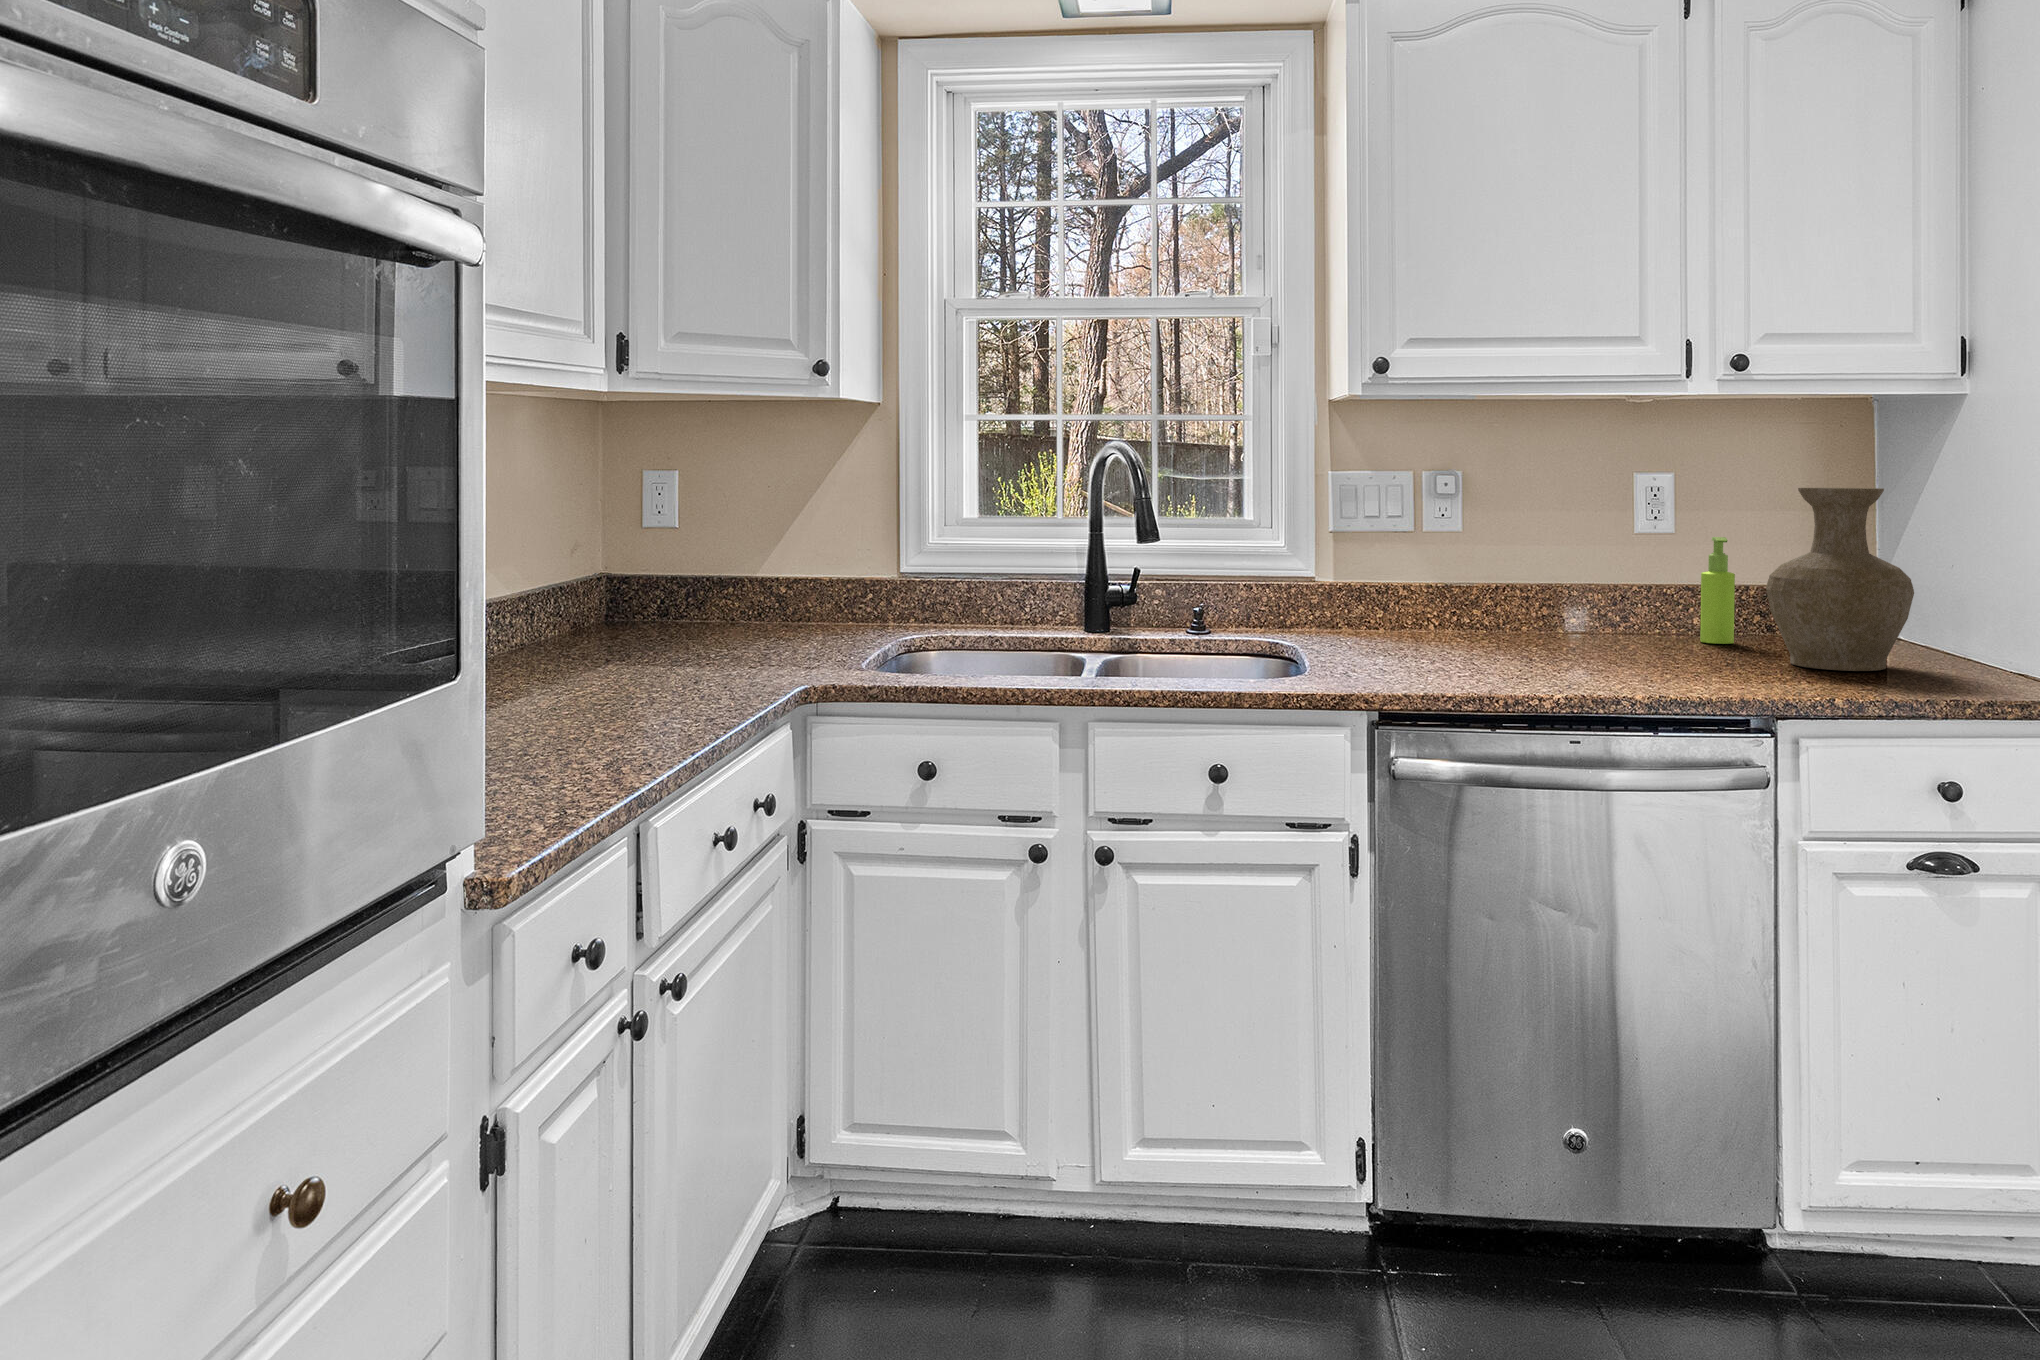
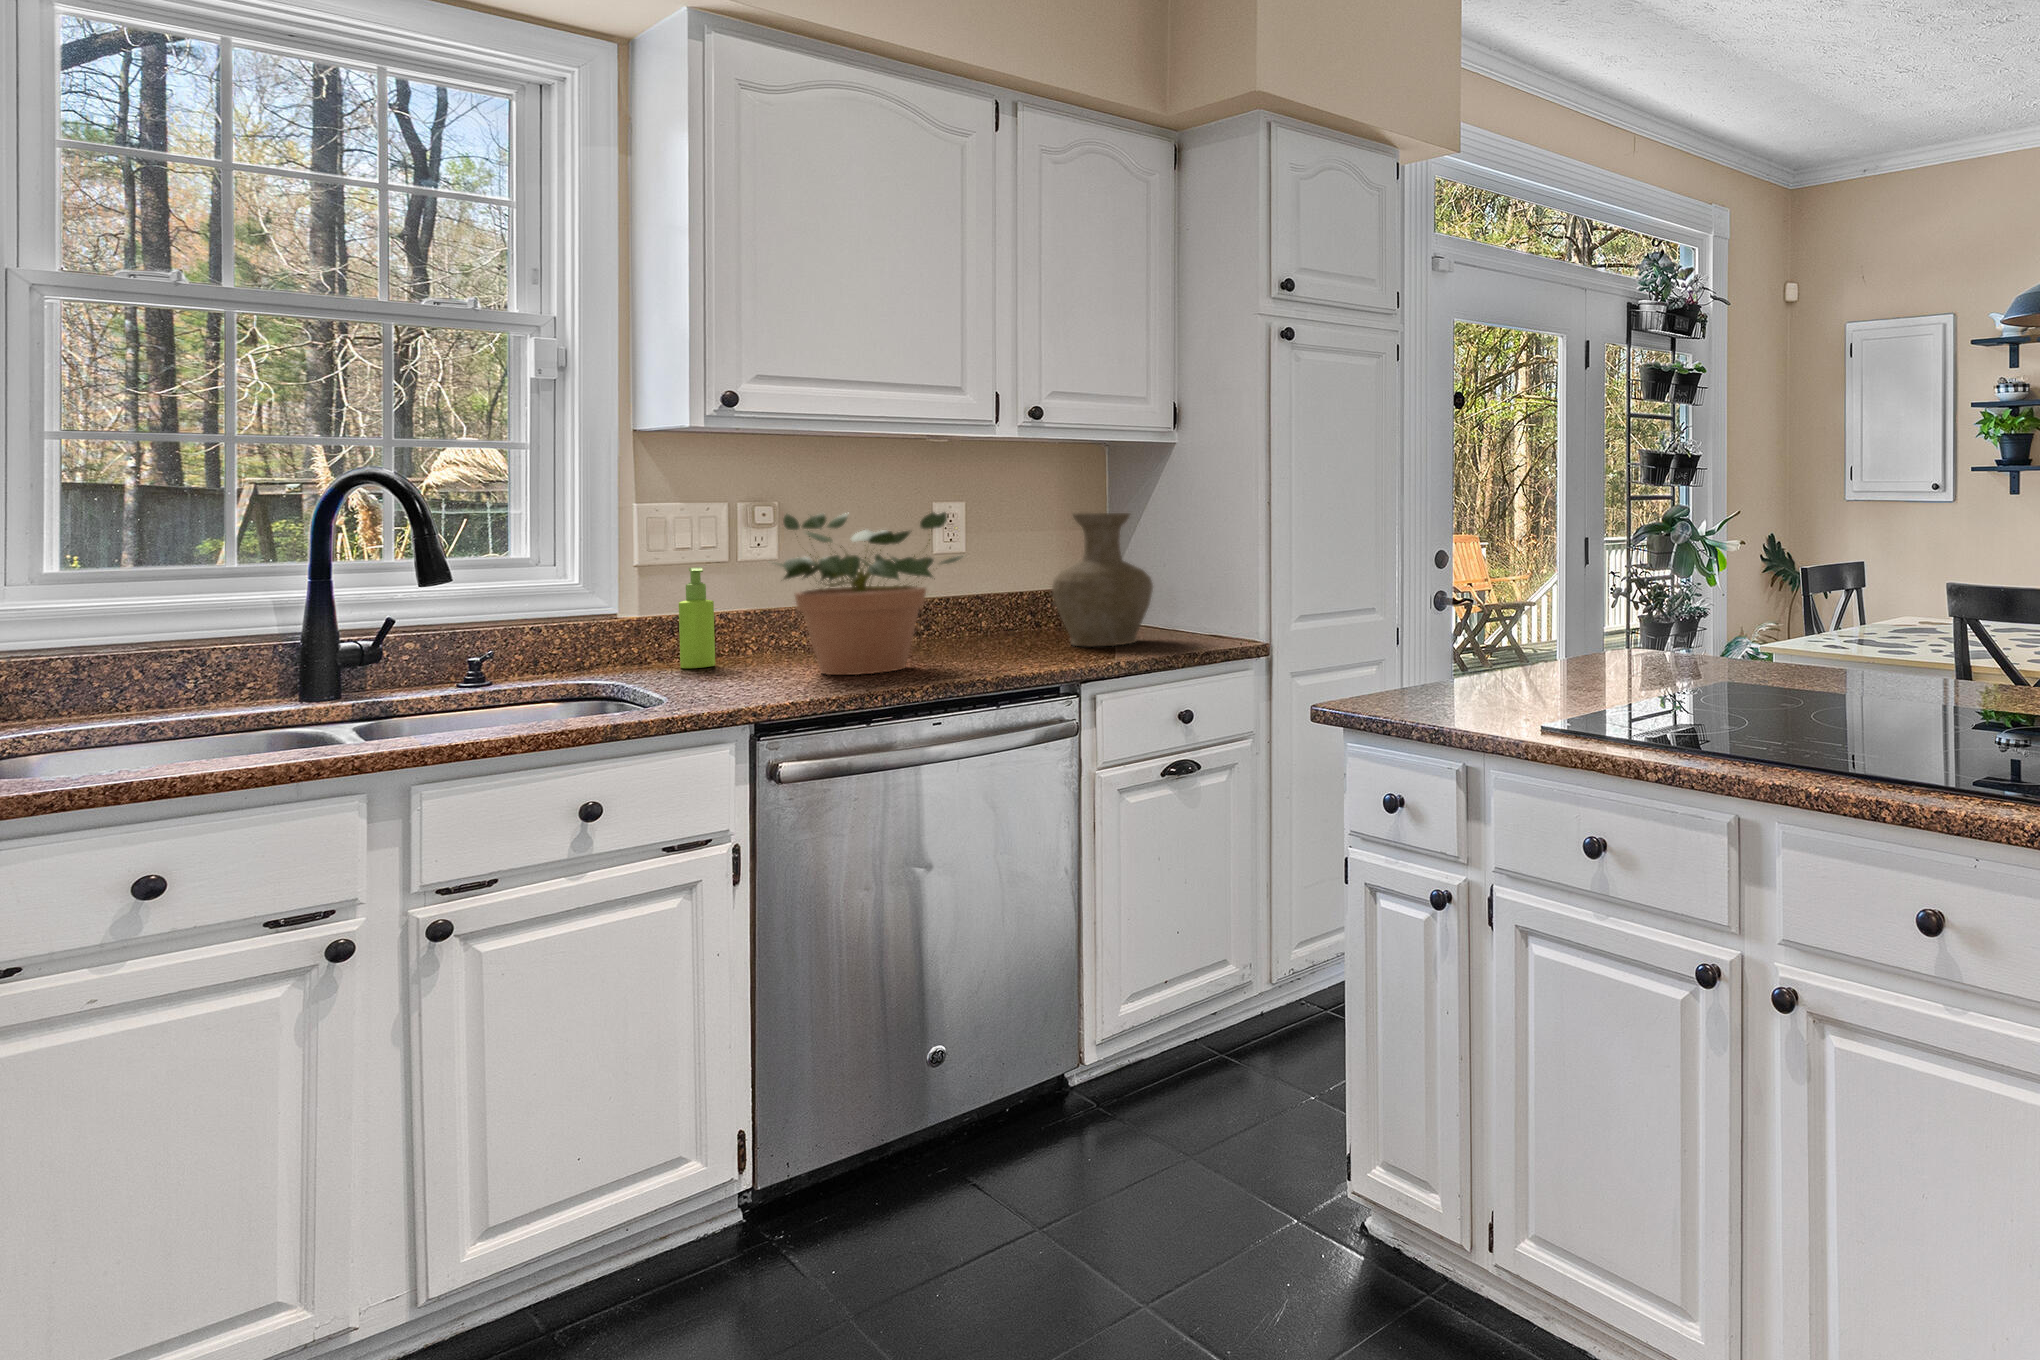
potted plant: none [1418,481,1650,670] -> present [776,512,963,675]
soap dispenser: present [1700,537,1735,644] -> present [679,567,715,668]

